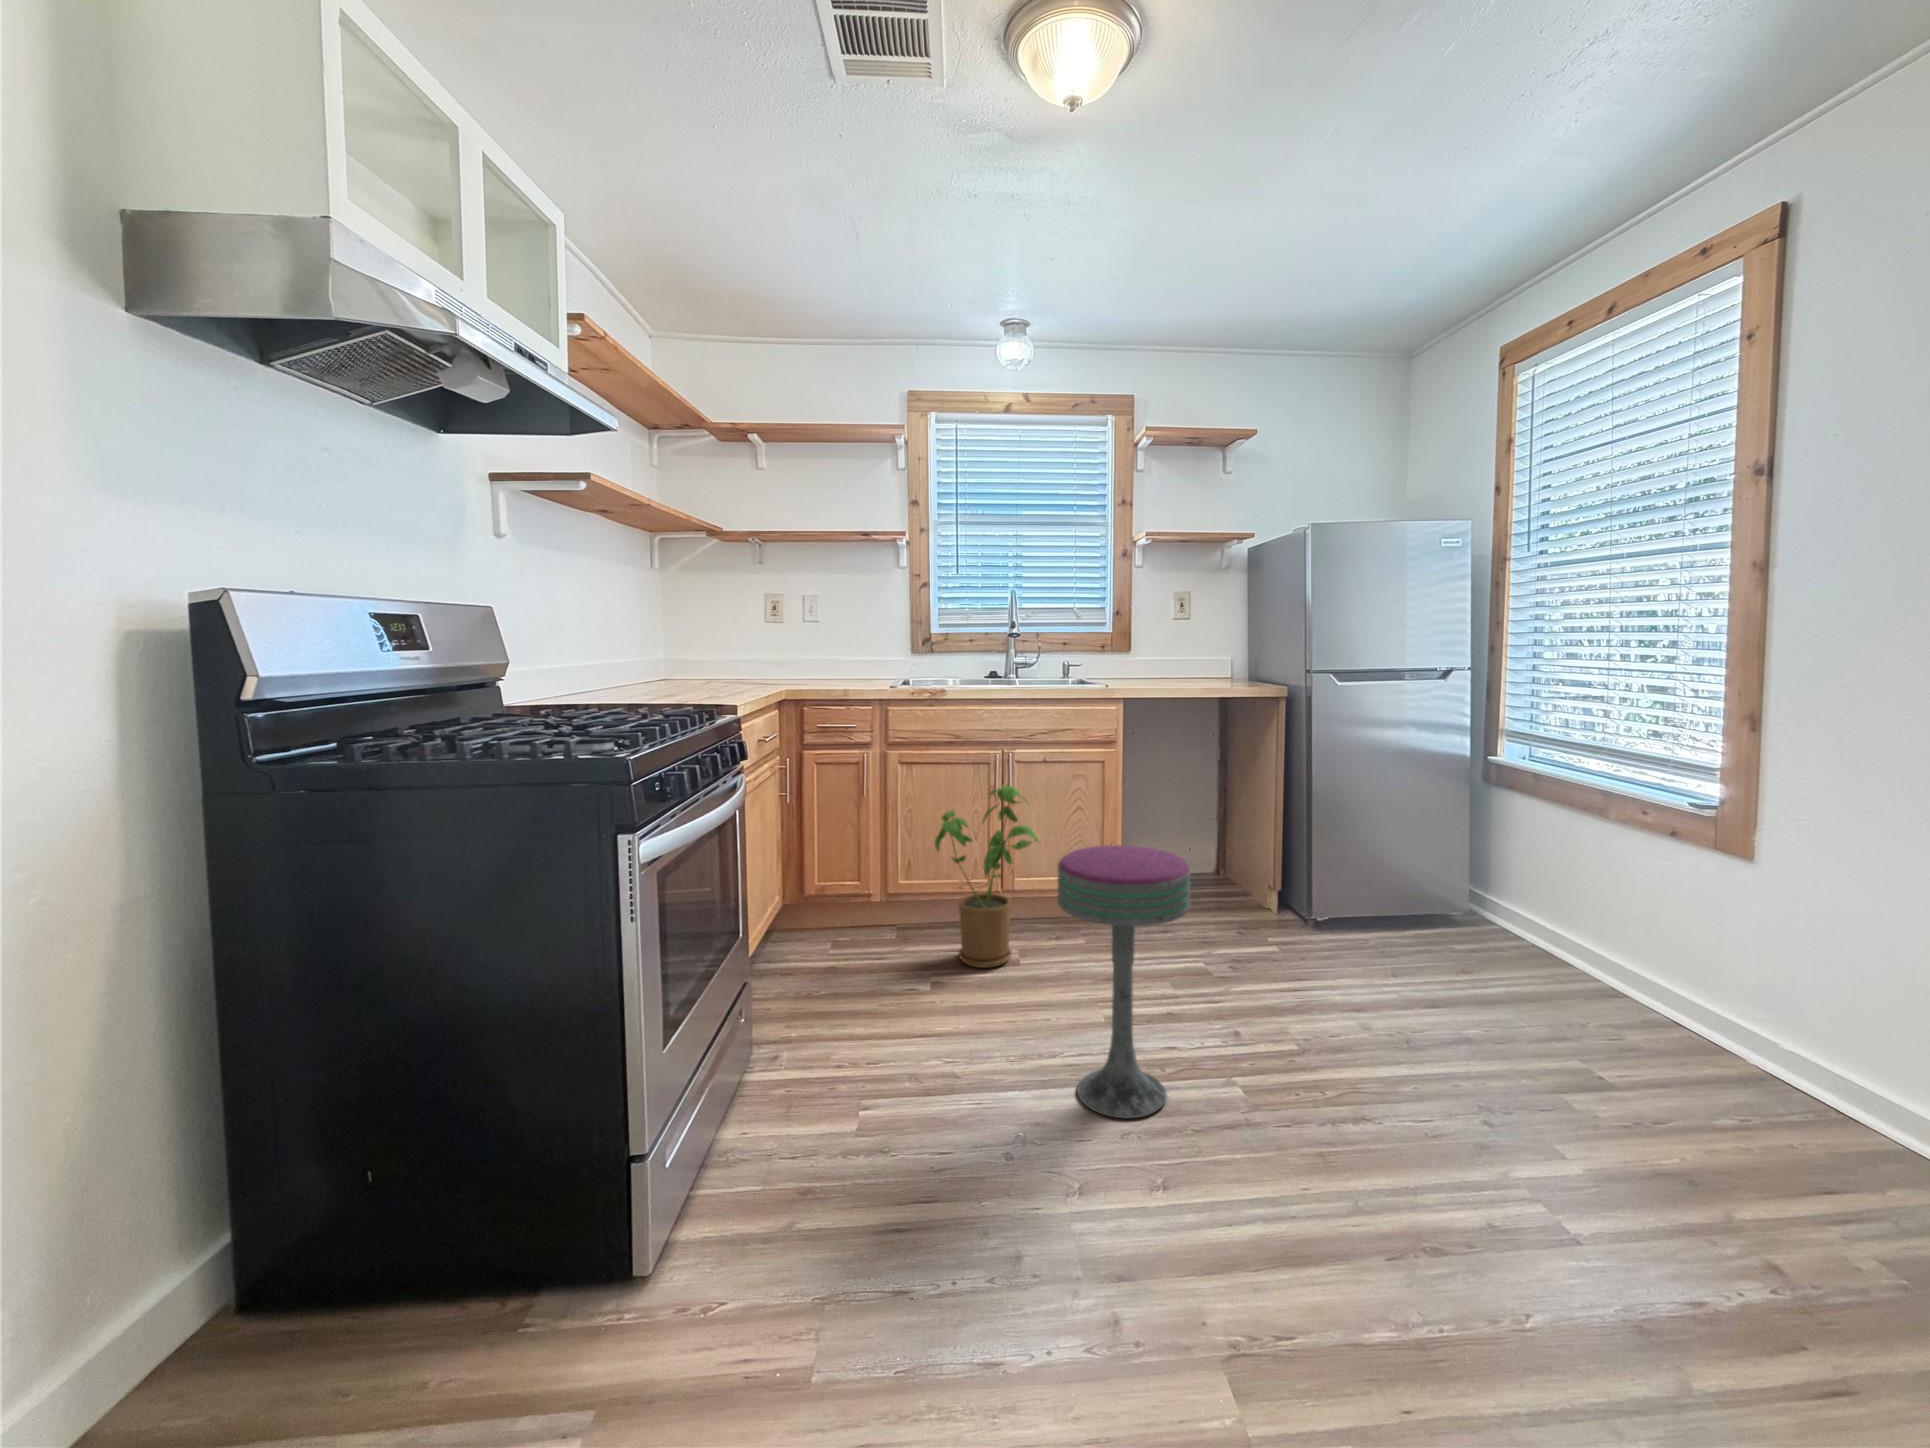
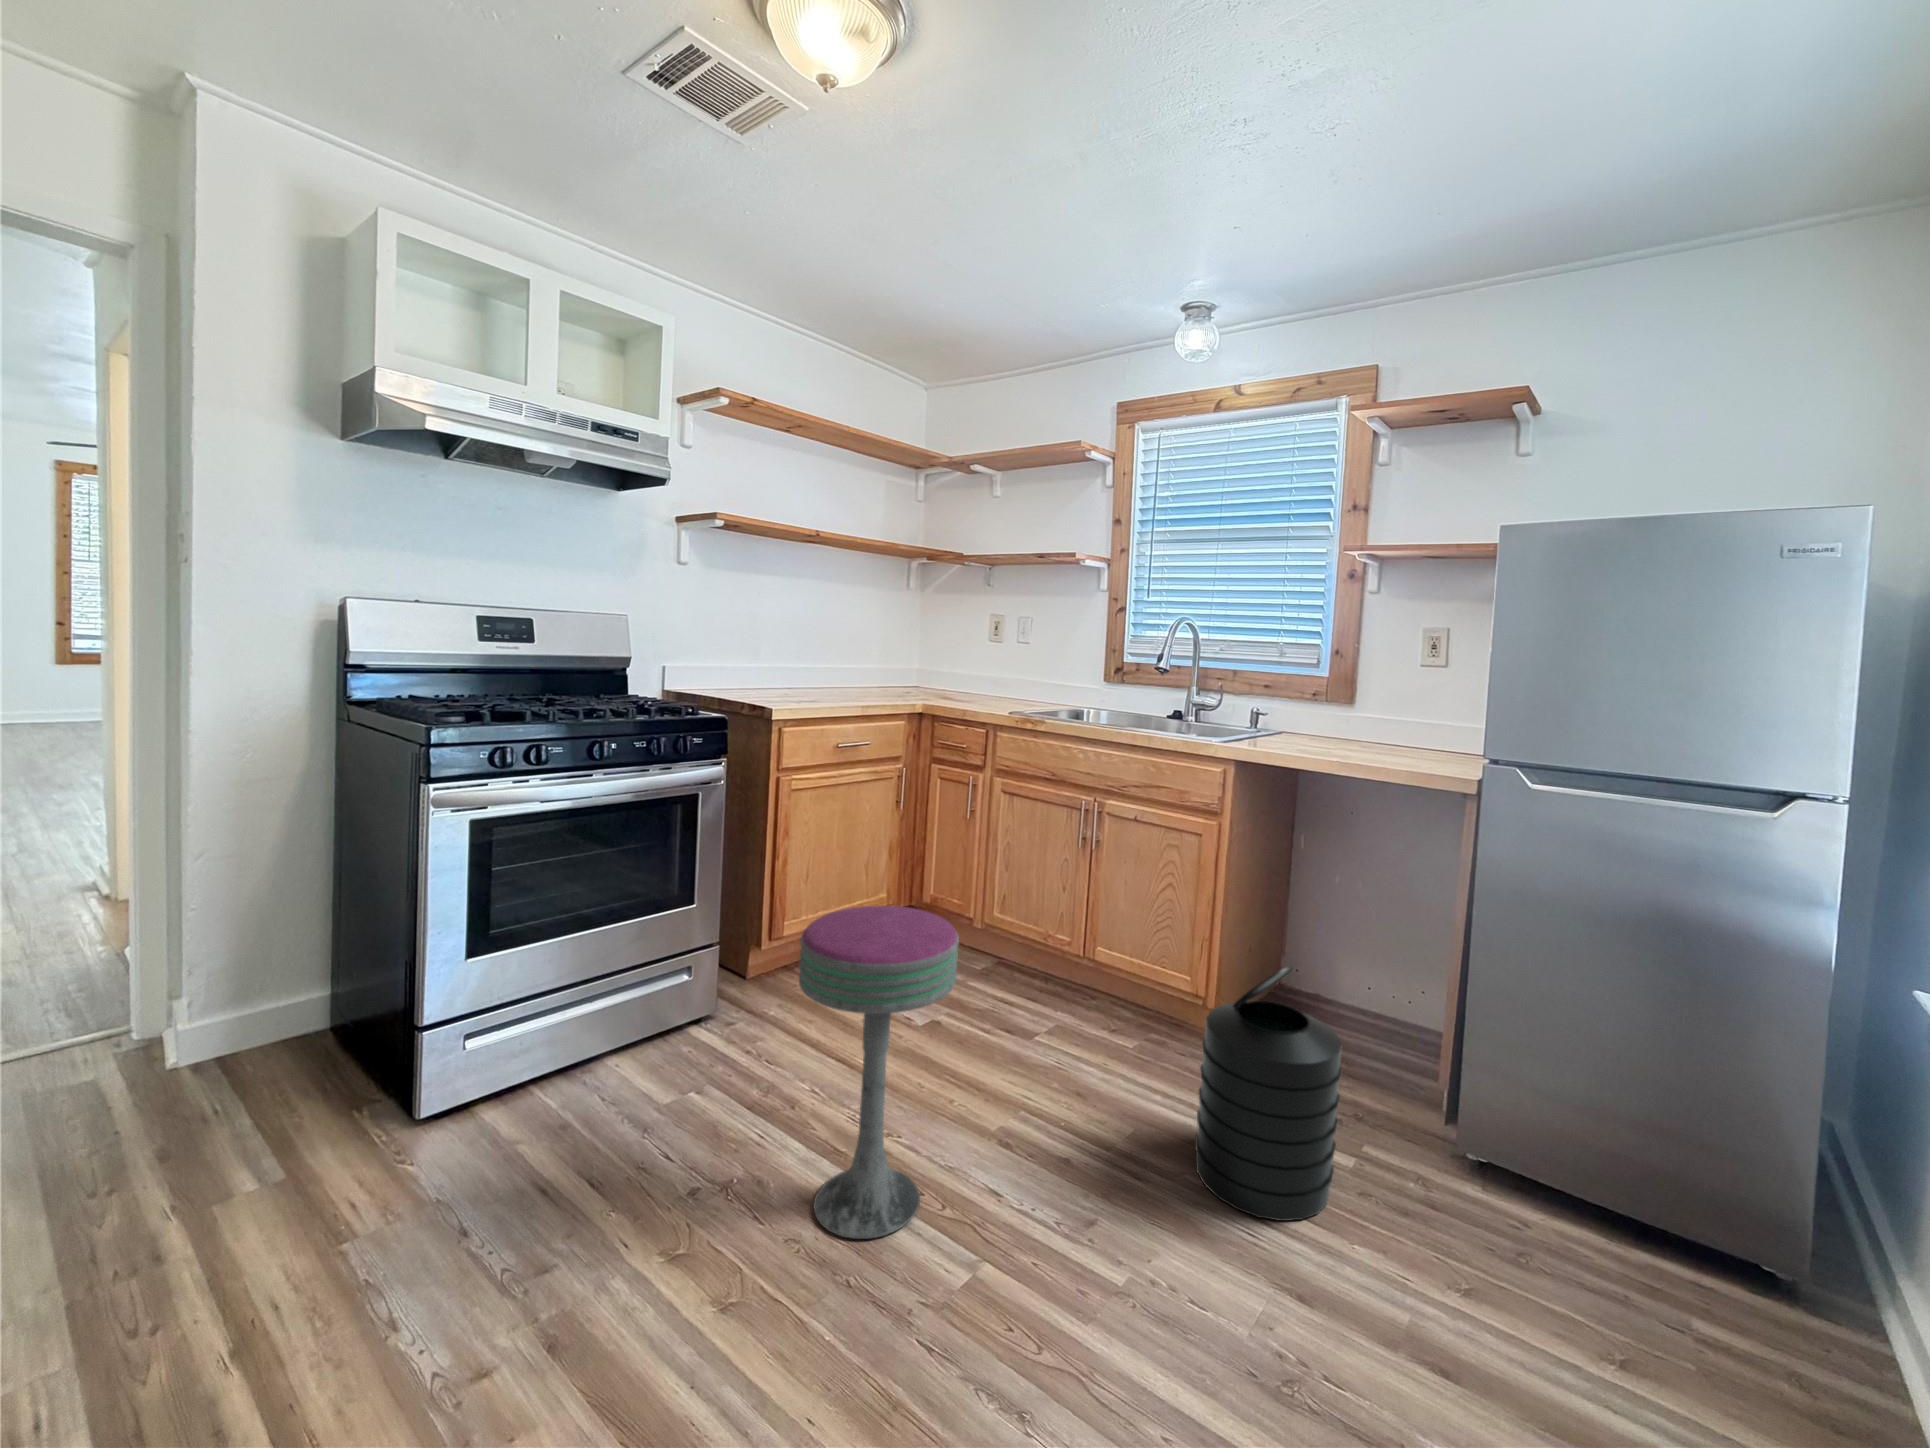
house plant: present [935,786,1039,968] -> none [975,832,1087,1030]
trash can: none [1211,826,1308,995] -> present [1195,966,1342,1221]

